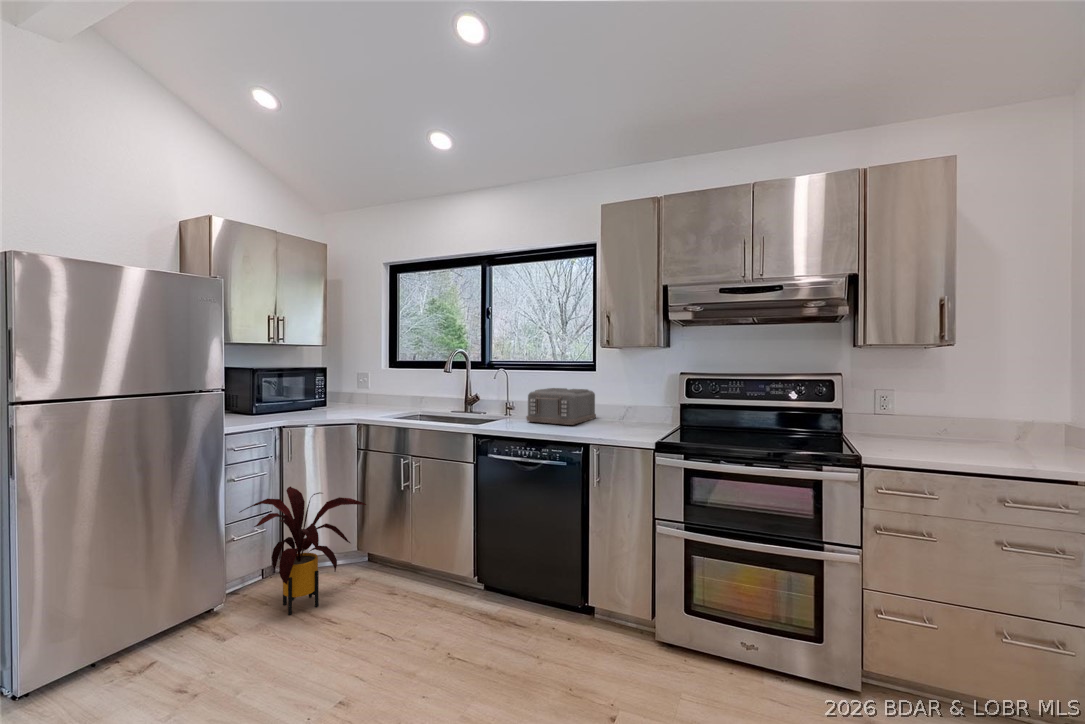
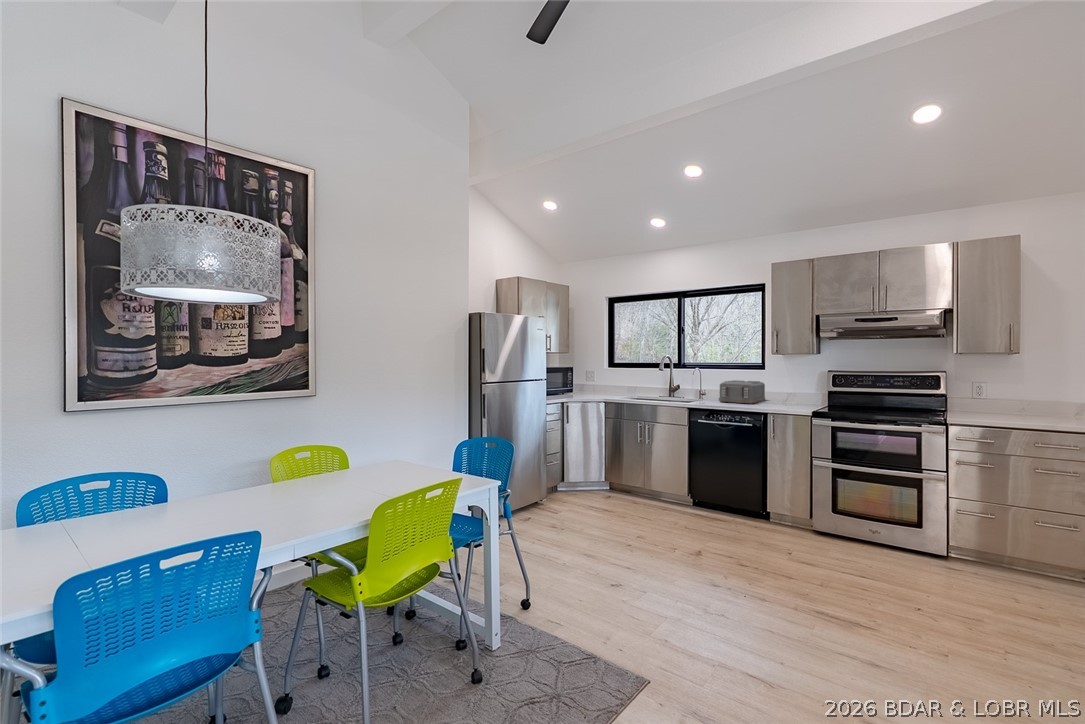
house plant: present [239,486,366,615] -> none [550,437,621,508]

